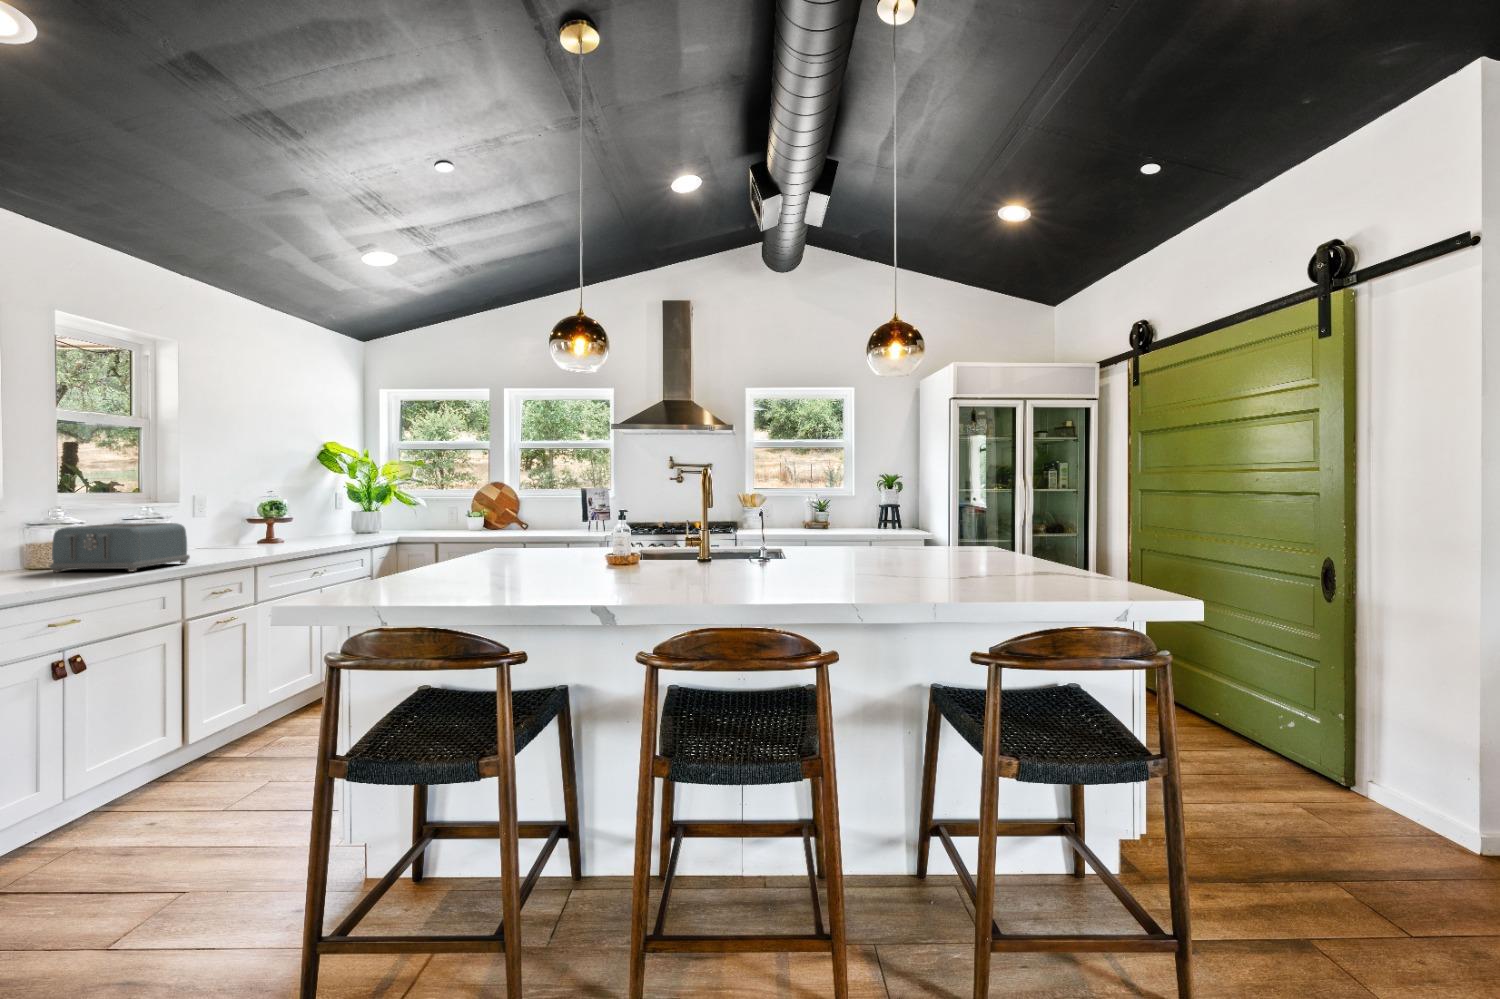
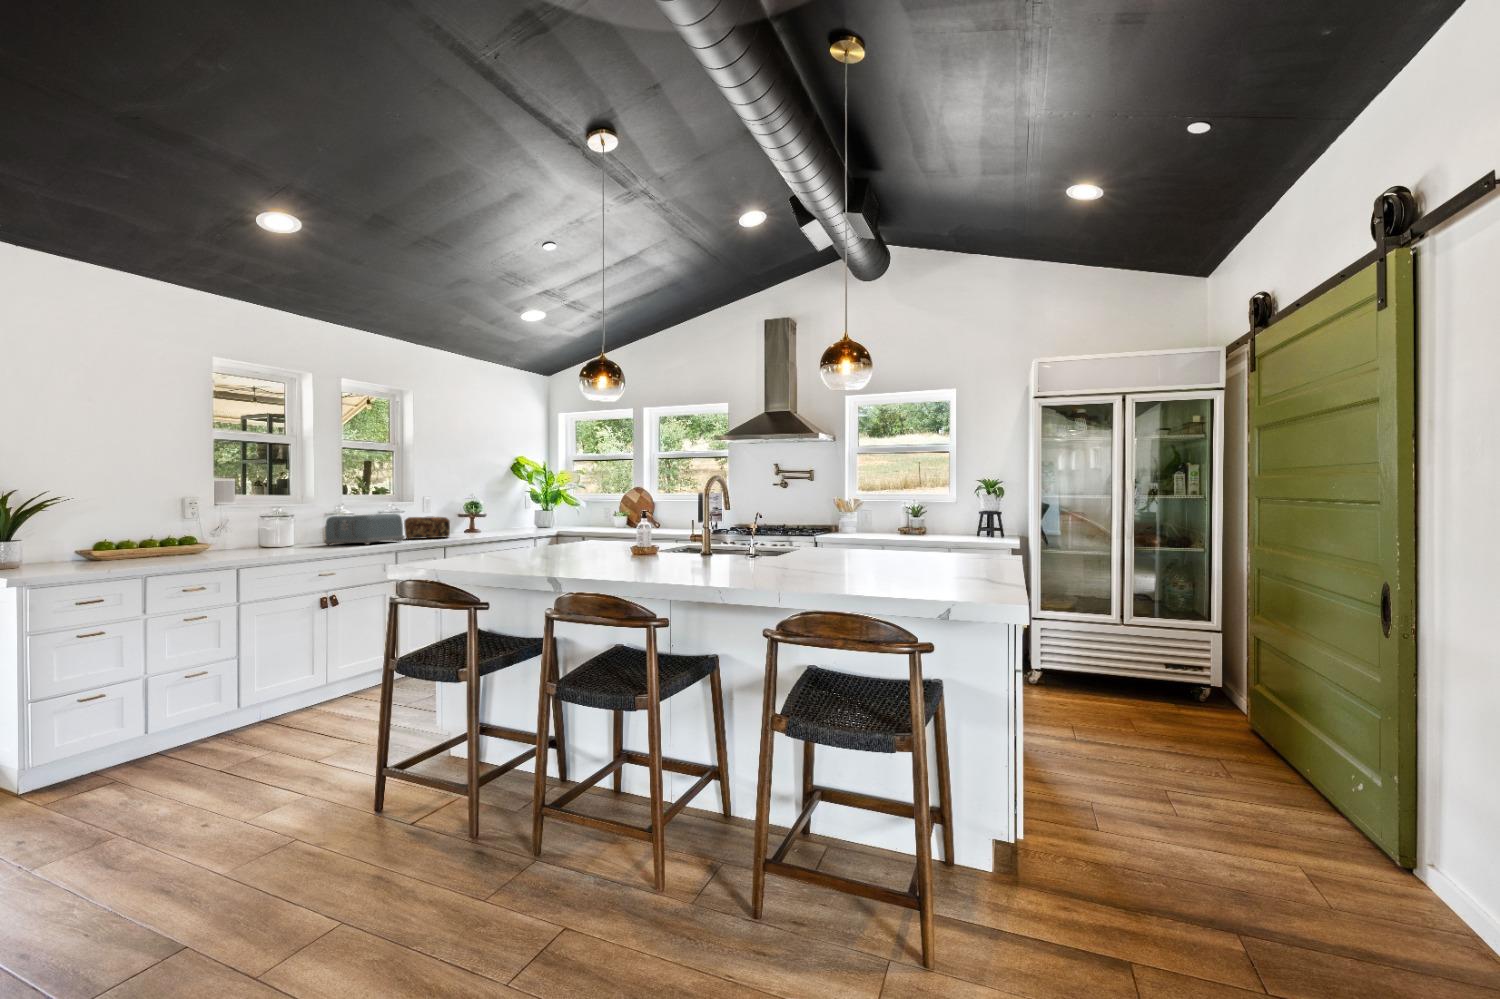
bread loaf: none [182,526,257,558] -> present [404,516,450,539]

